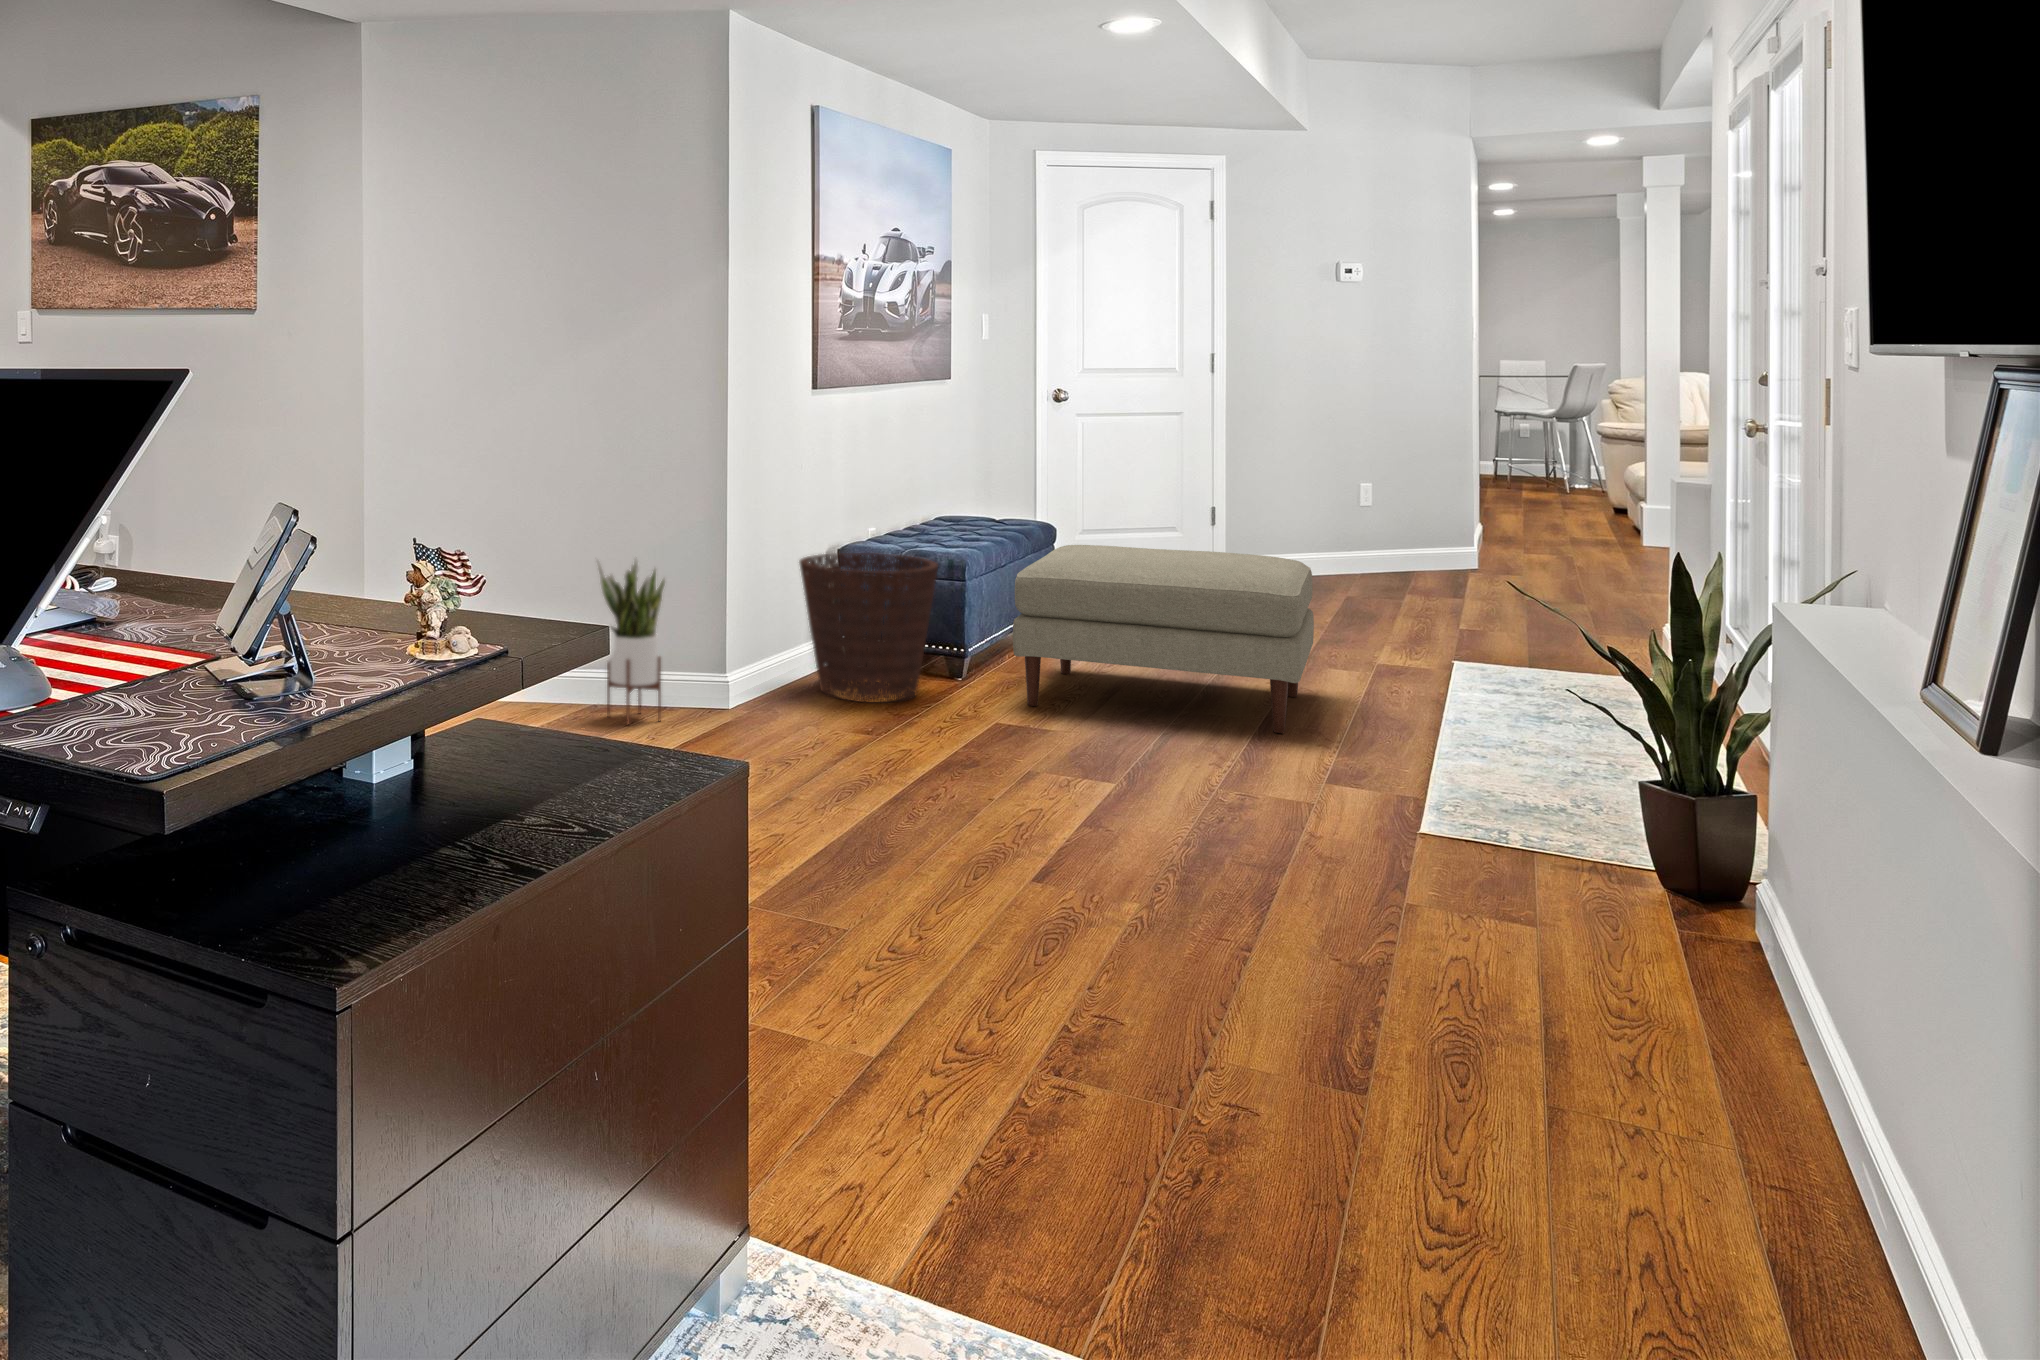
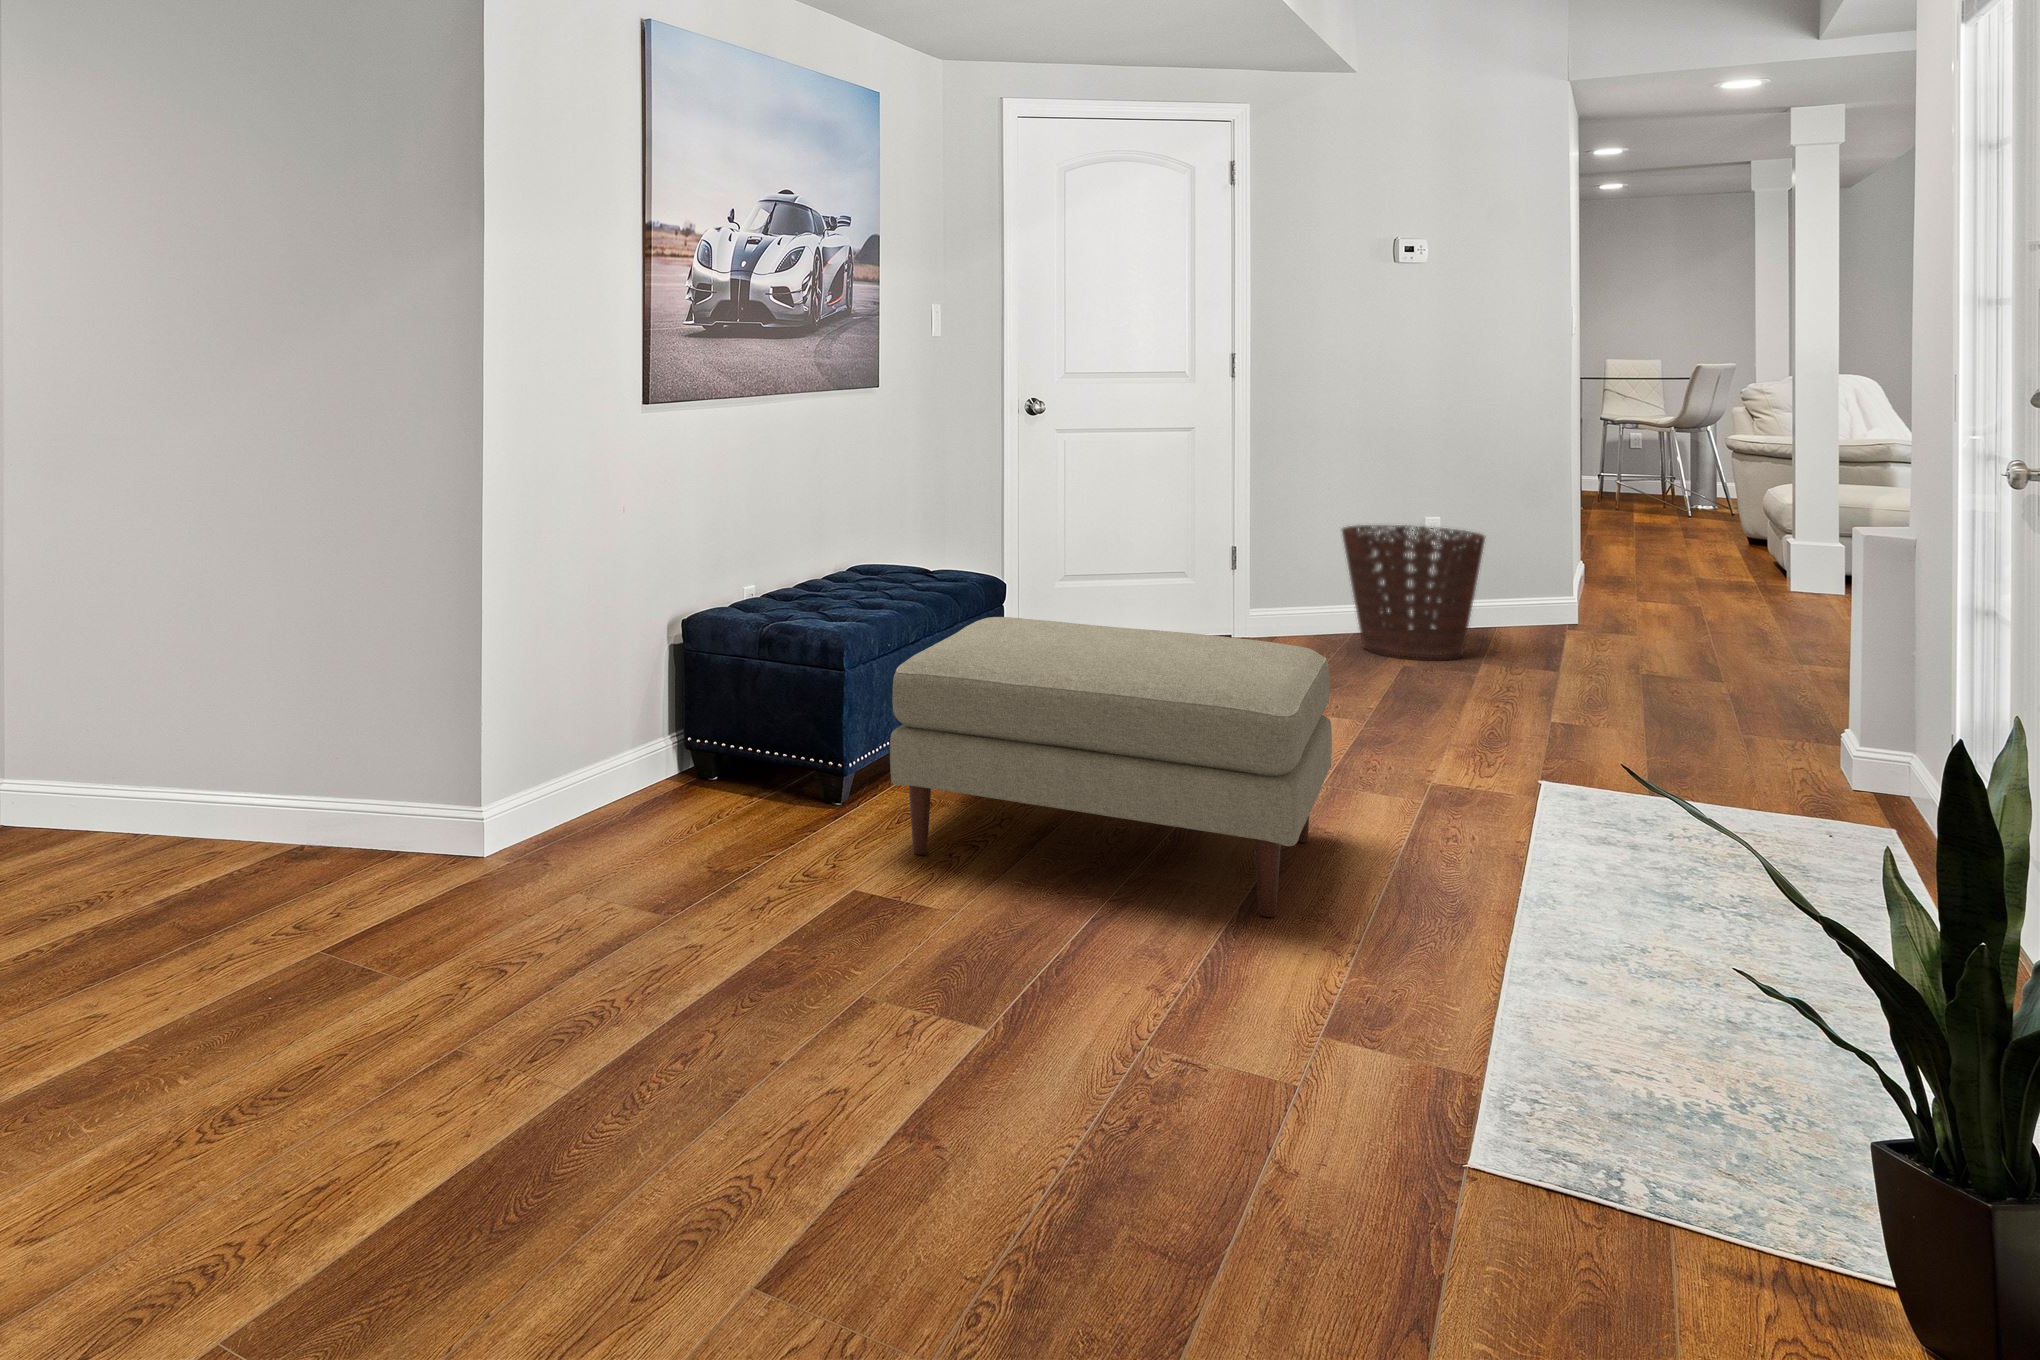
basket: present [799,553,938,702] -> present [1342,525,1485,659]
potted plant: present [597,559,665,724] -> none [286,642,388,883]

